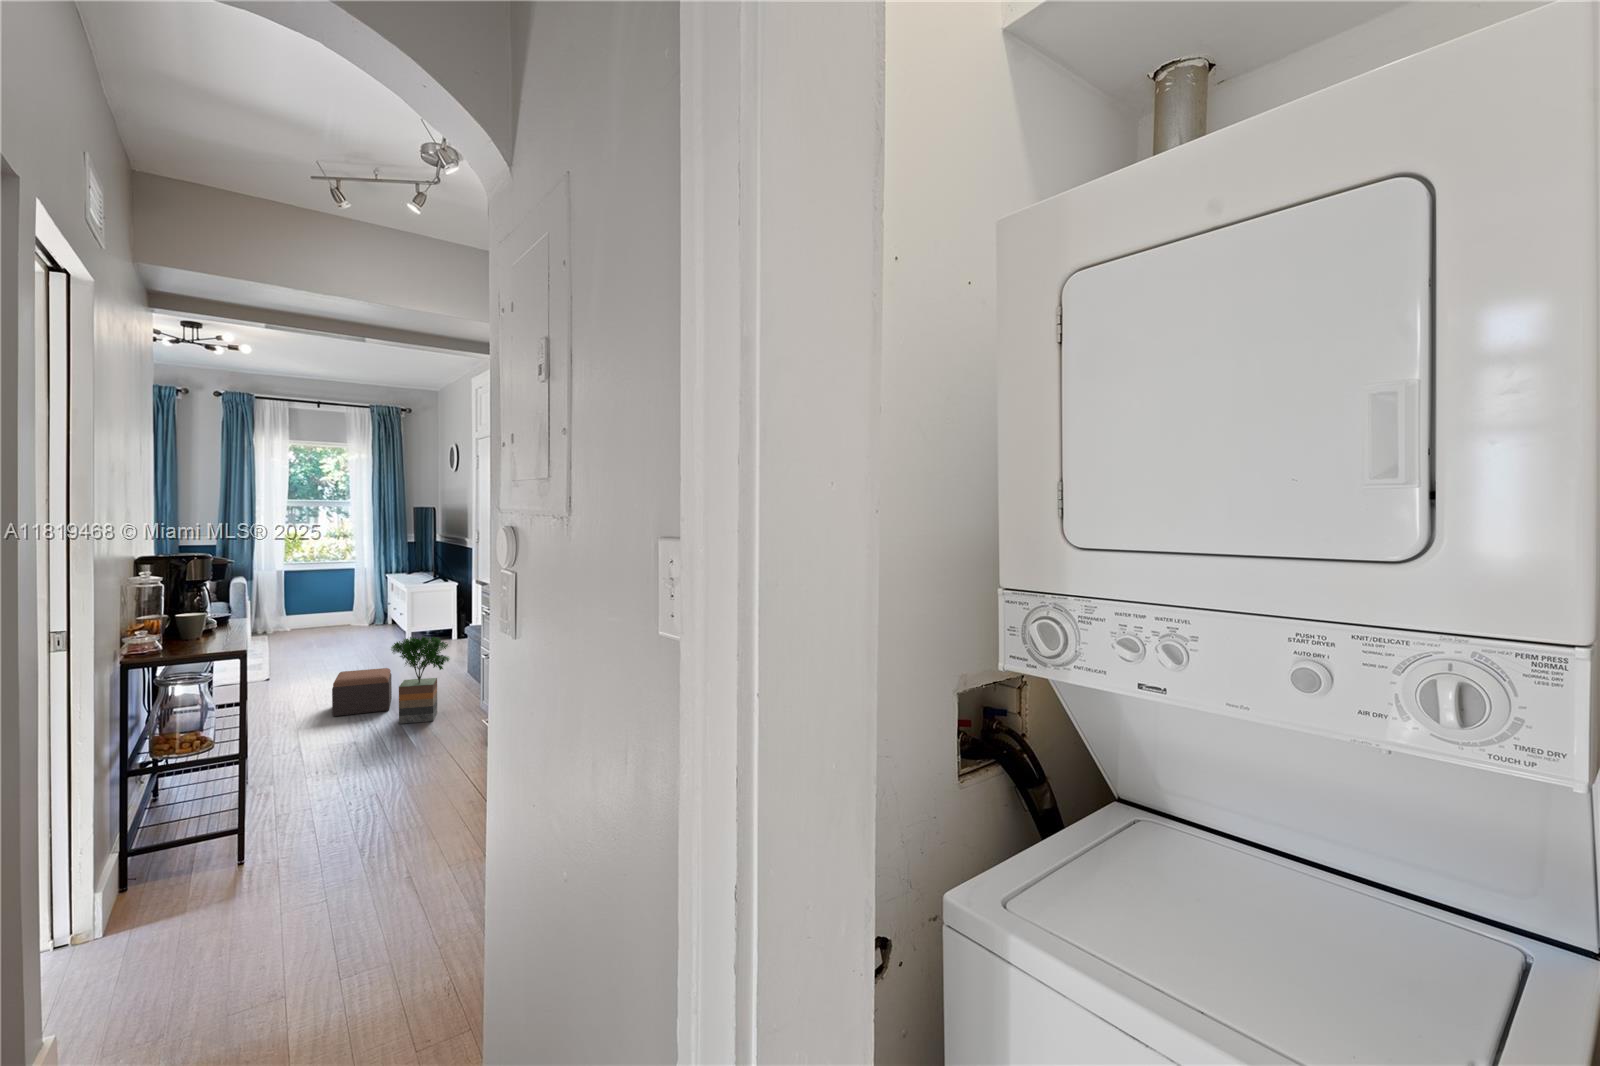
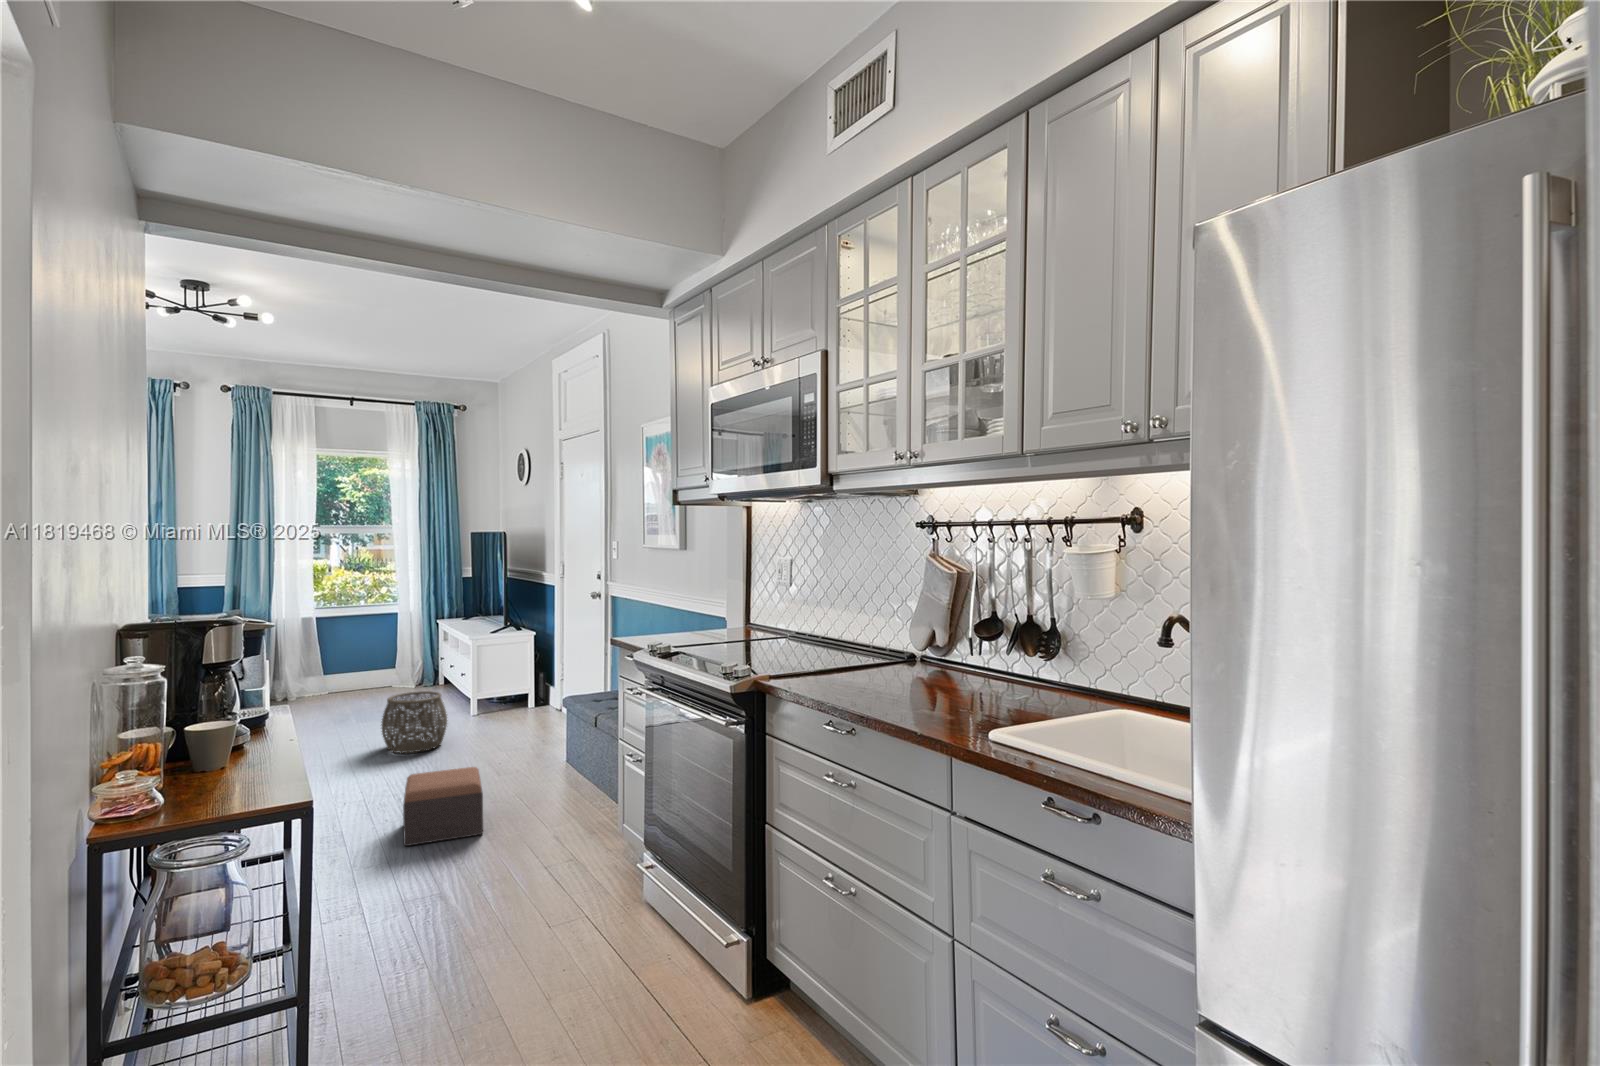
woven basket: none [330,623,382,667] -> present [381,691,447,753]
potted tree: present [391,636,450,724] -> none [488,723,578,862]

